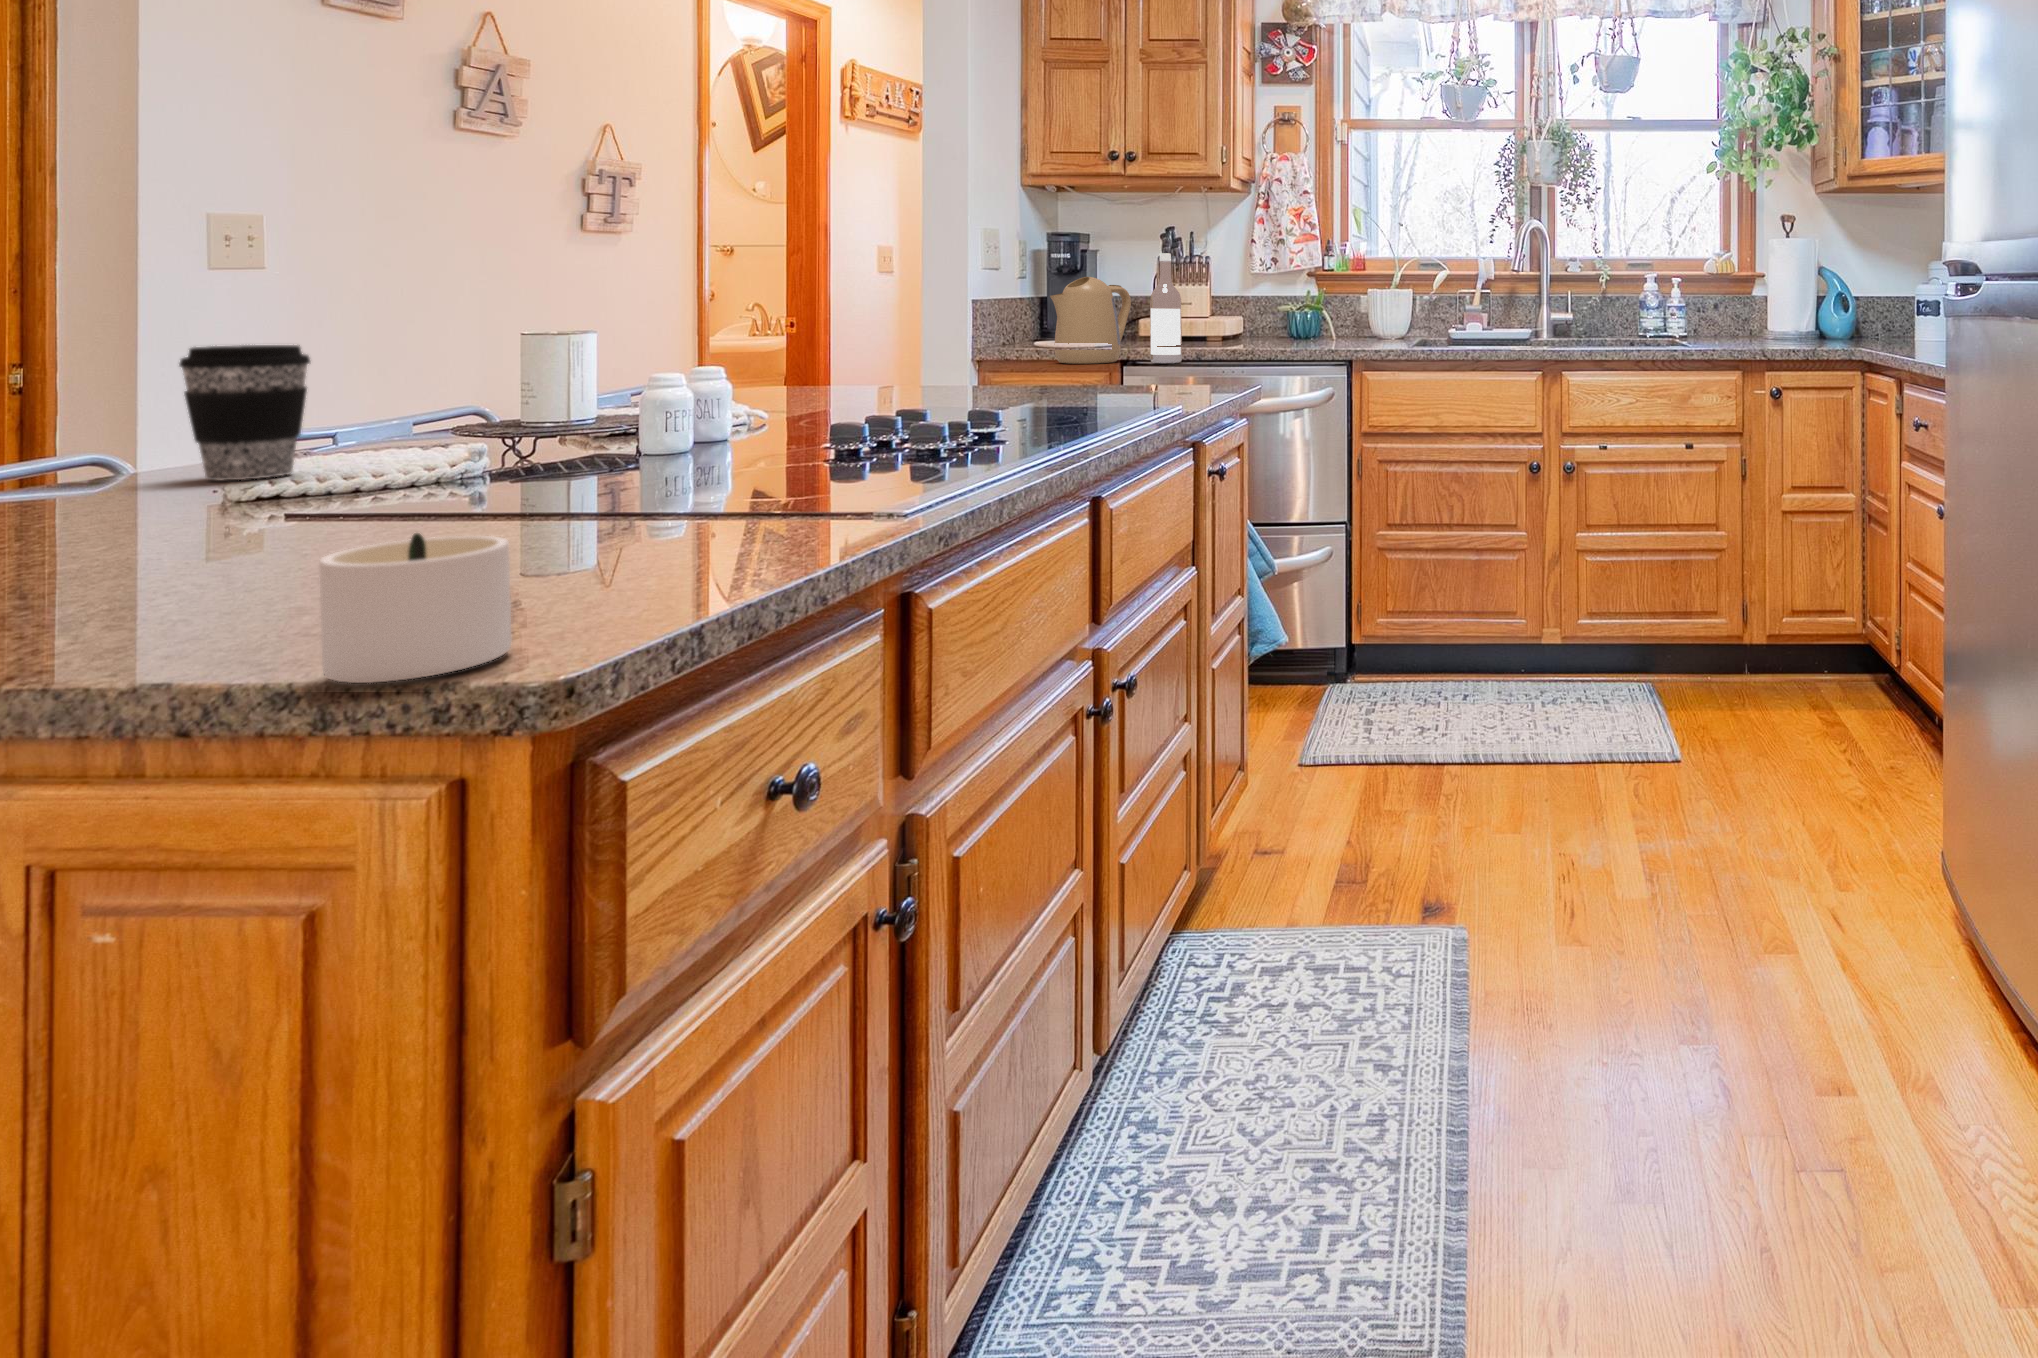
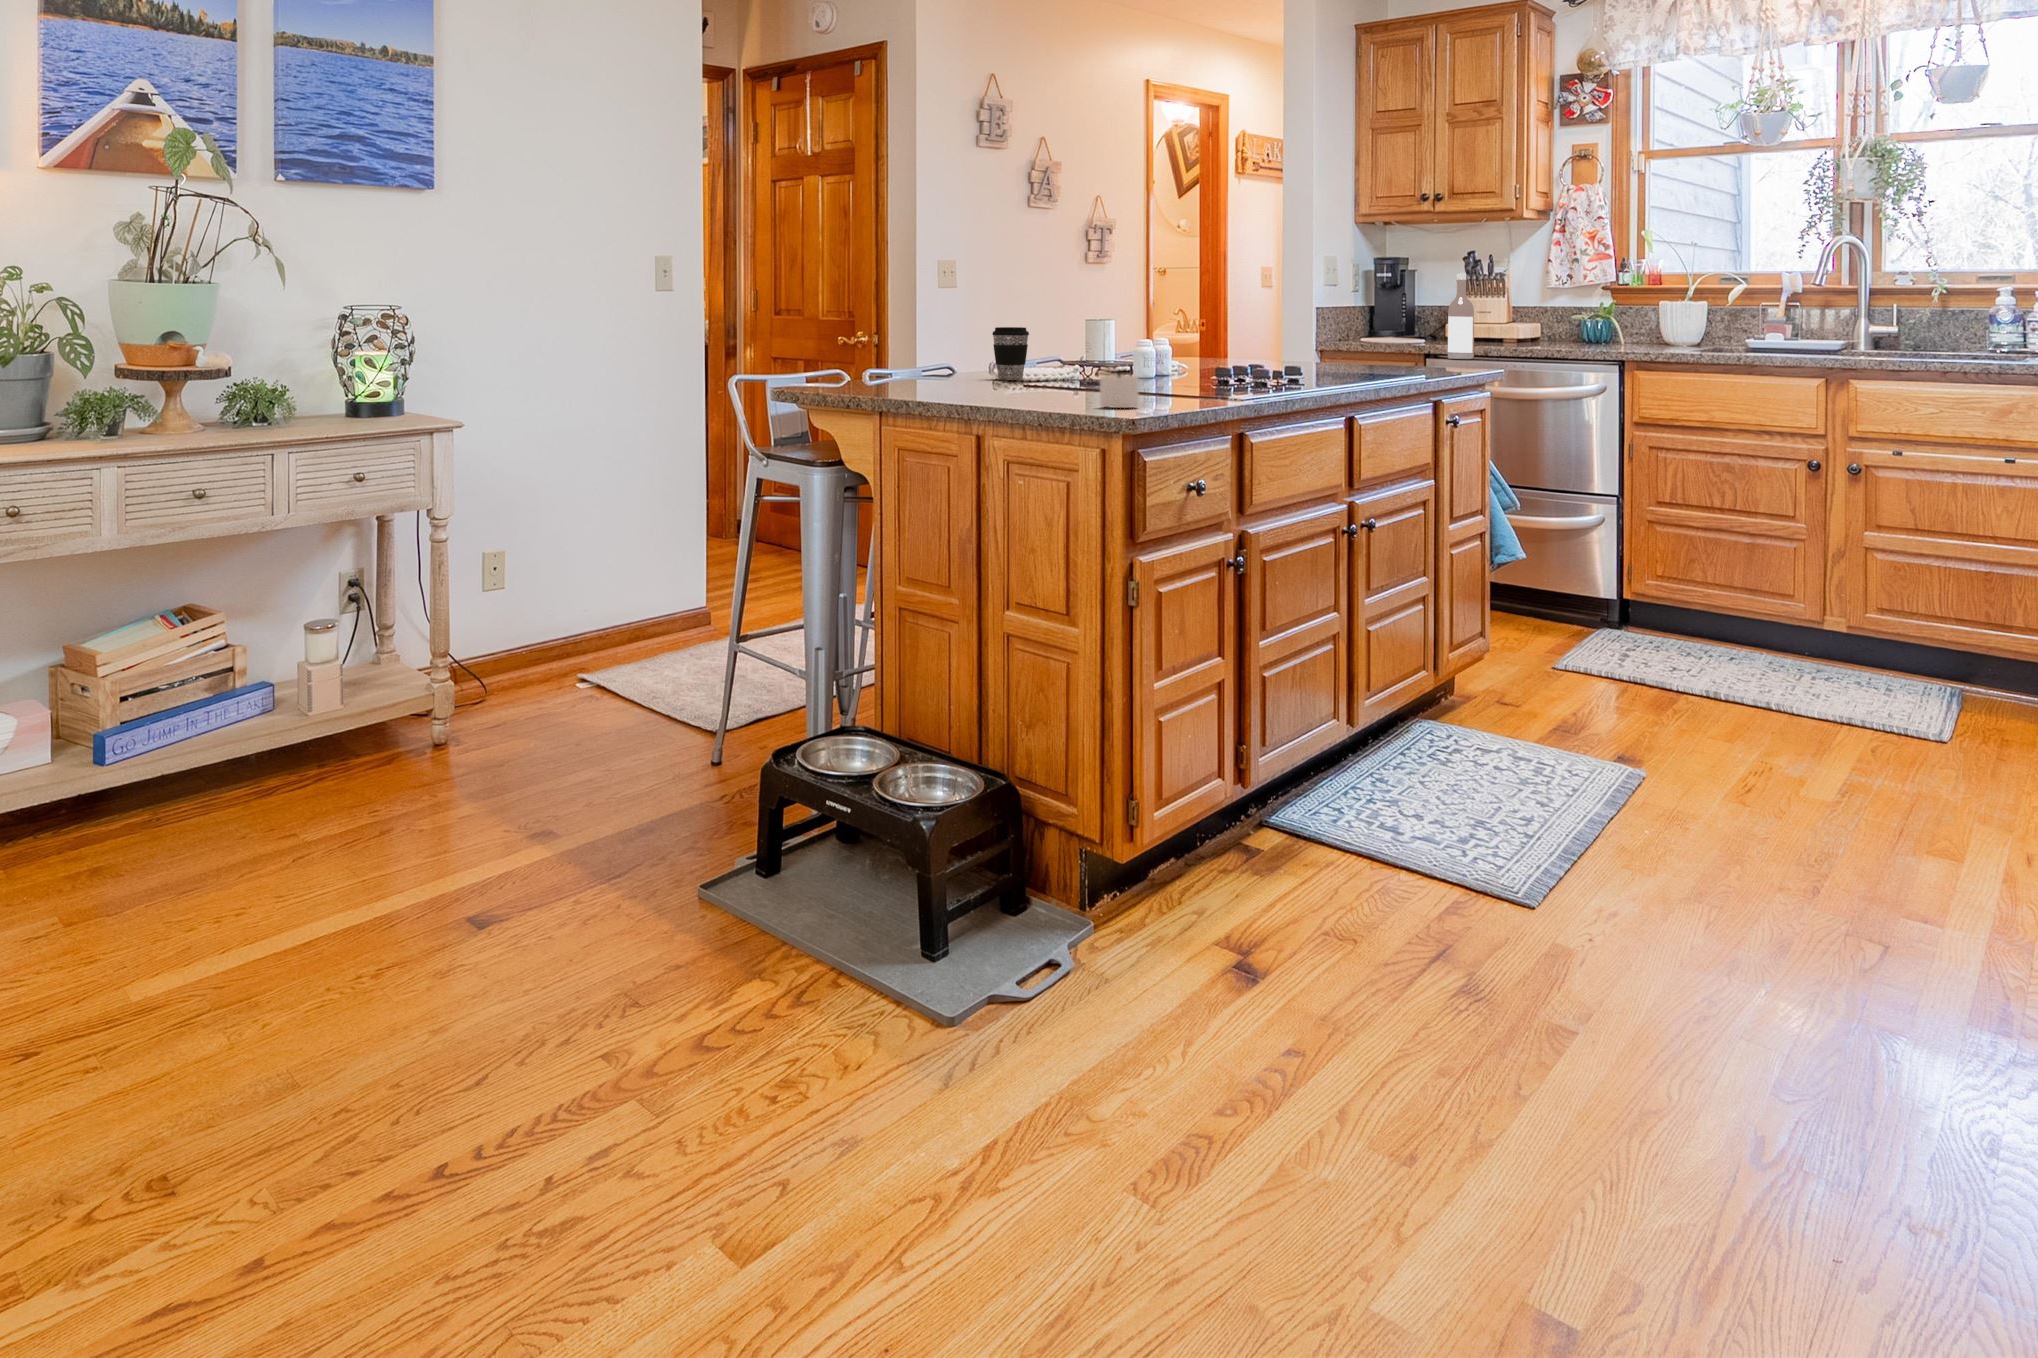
kettle: present [1050,277,1131,364] -> none [1372,292,1437,358]

